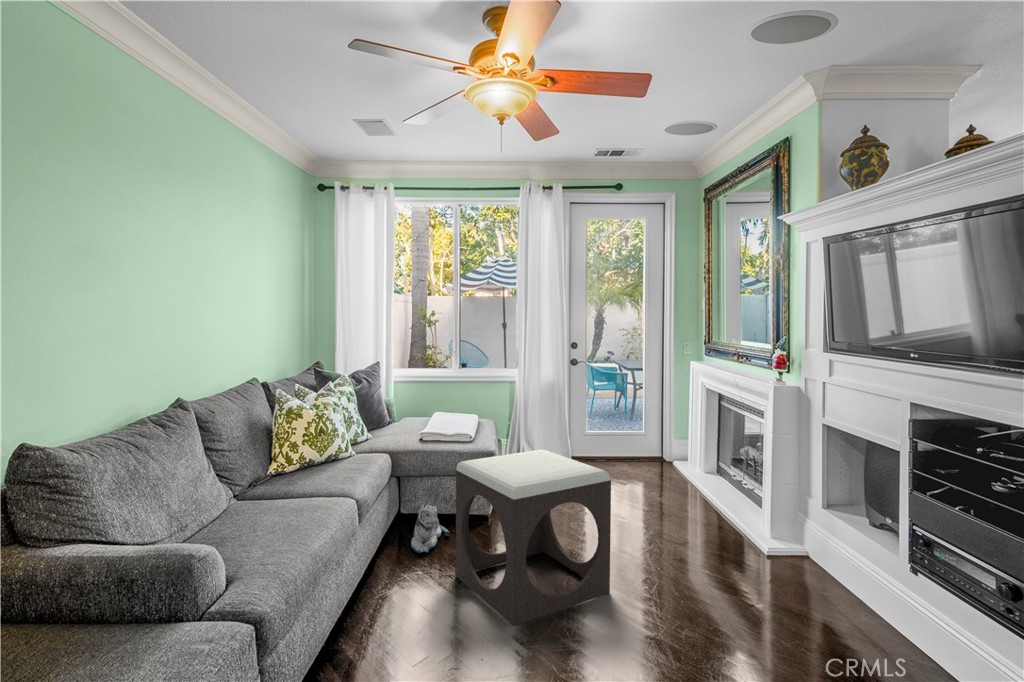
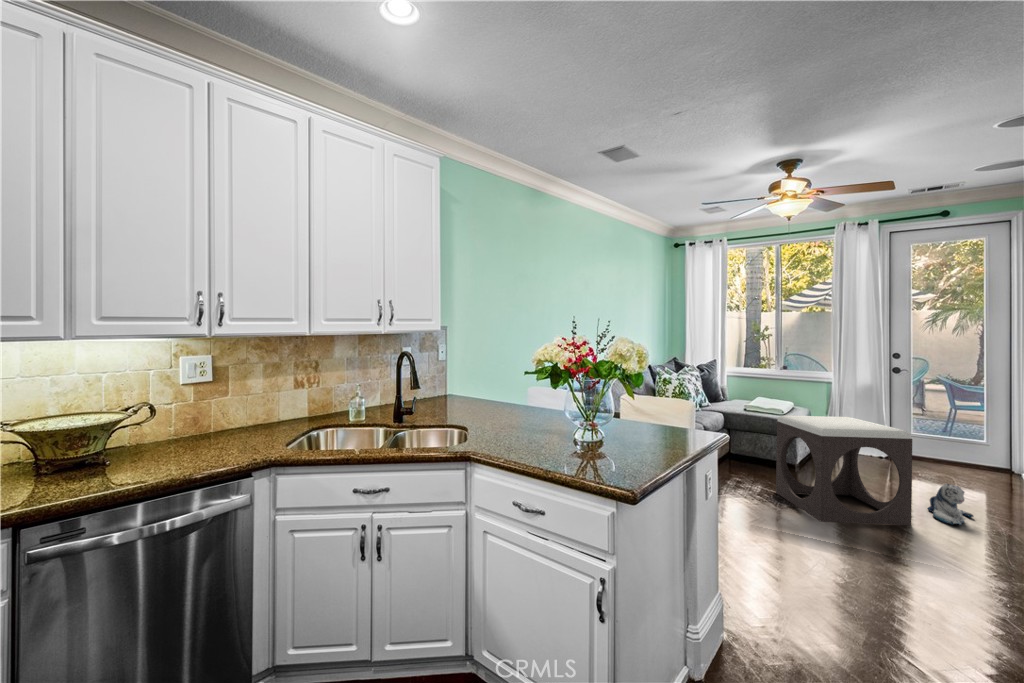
plush toy: present [411,505,450,554] -> present [927,484,973,525]

